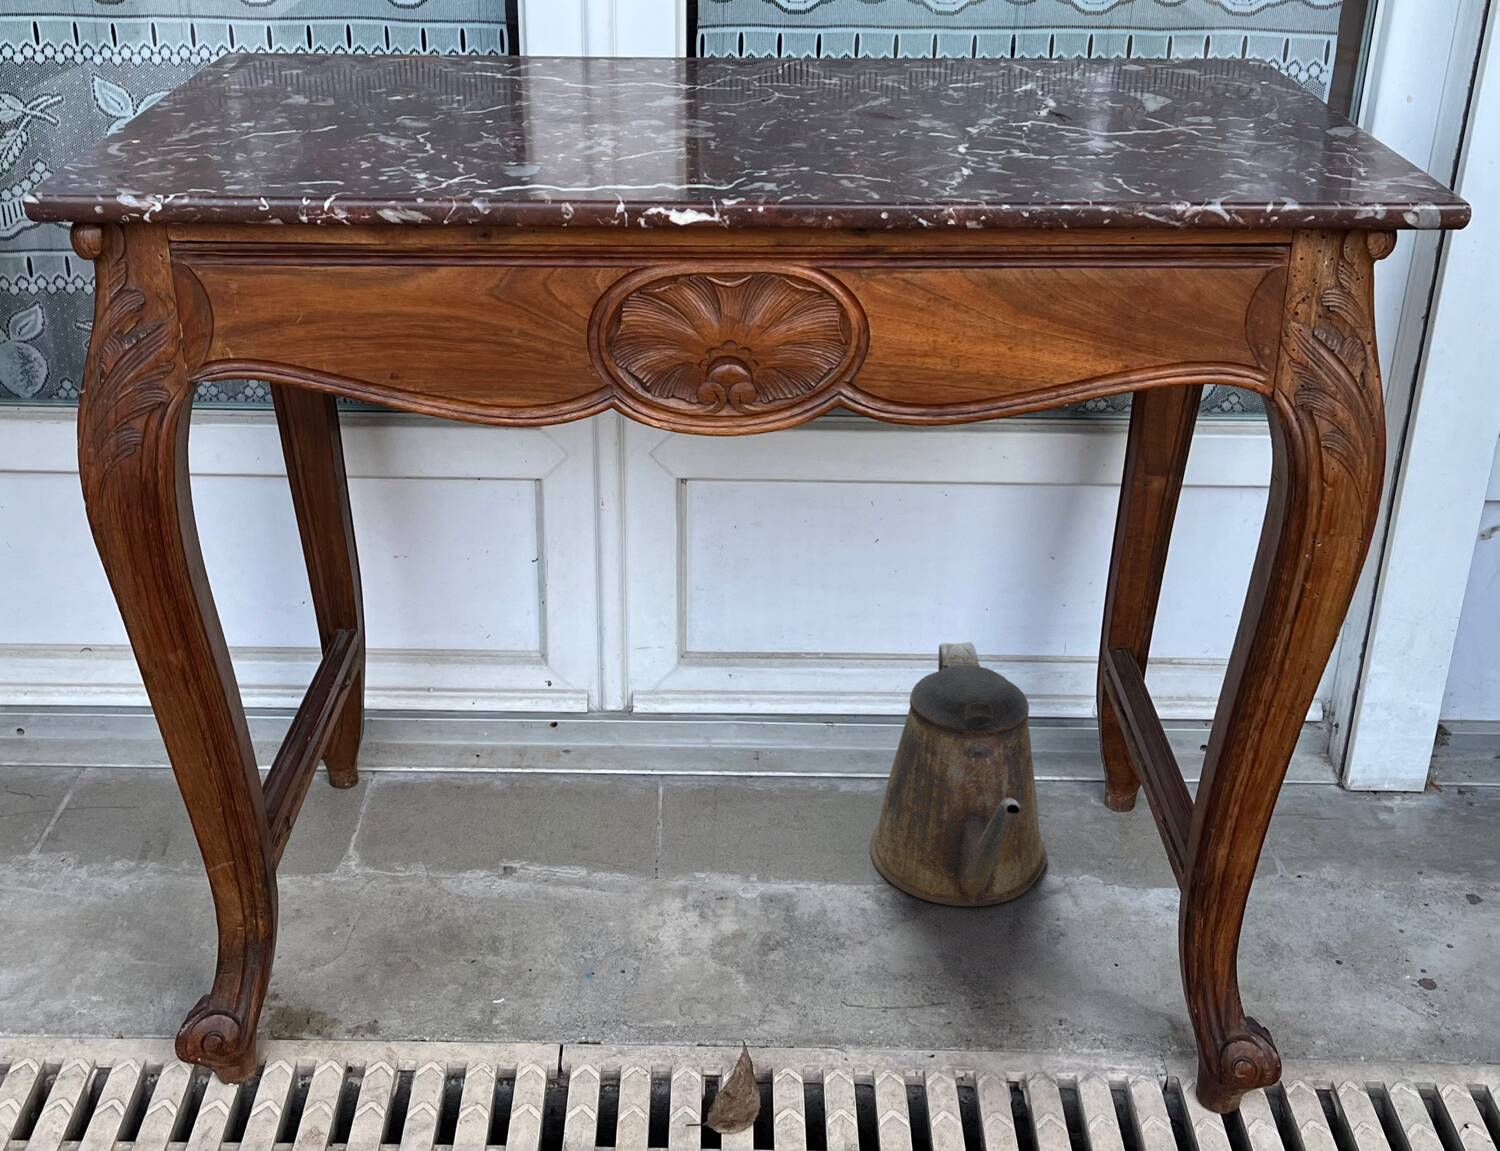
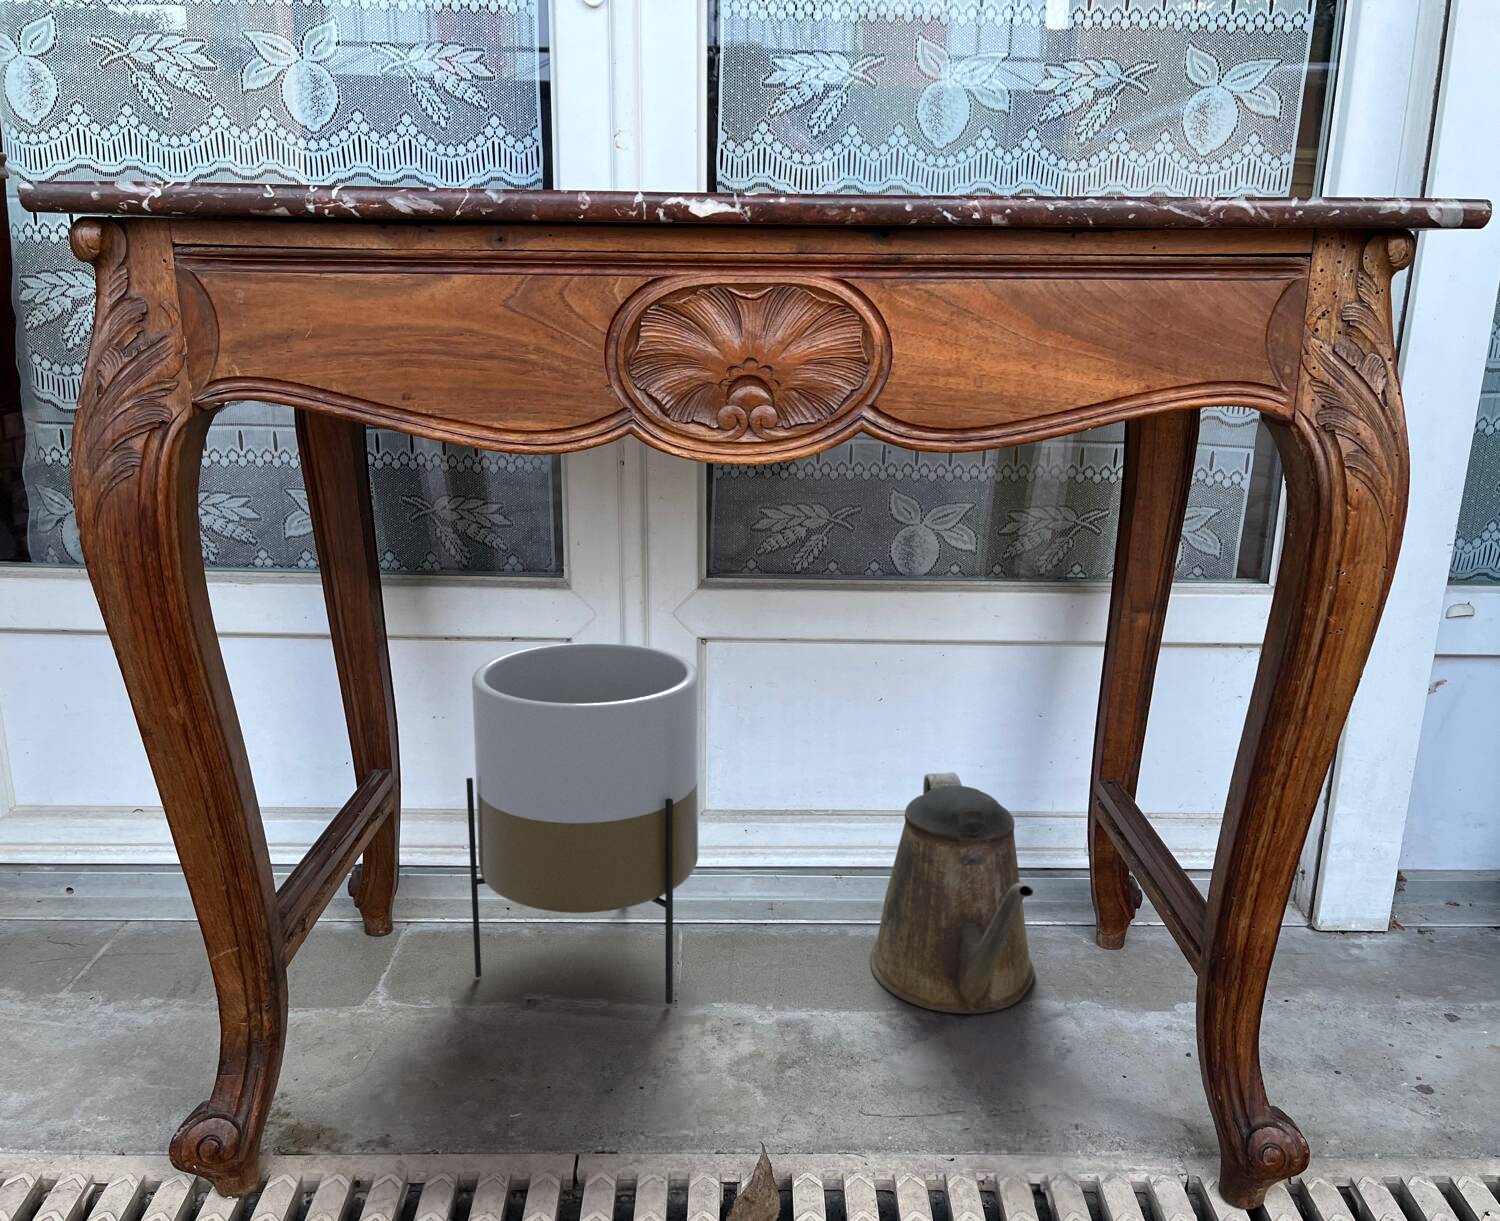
planter: none [432,499,683,893] -> present [466,642,698,1004]

